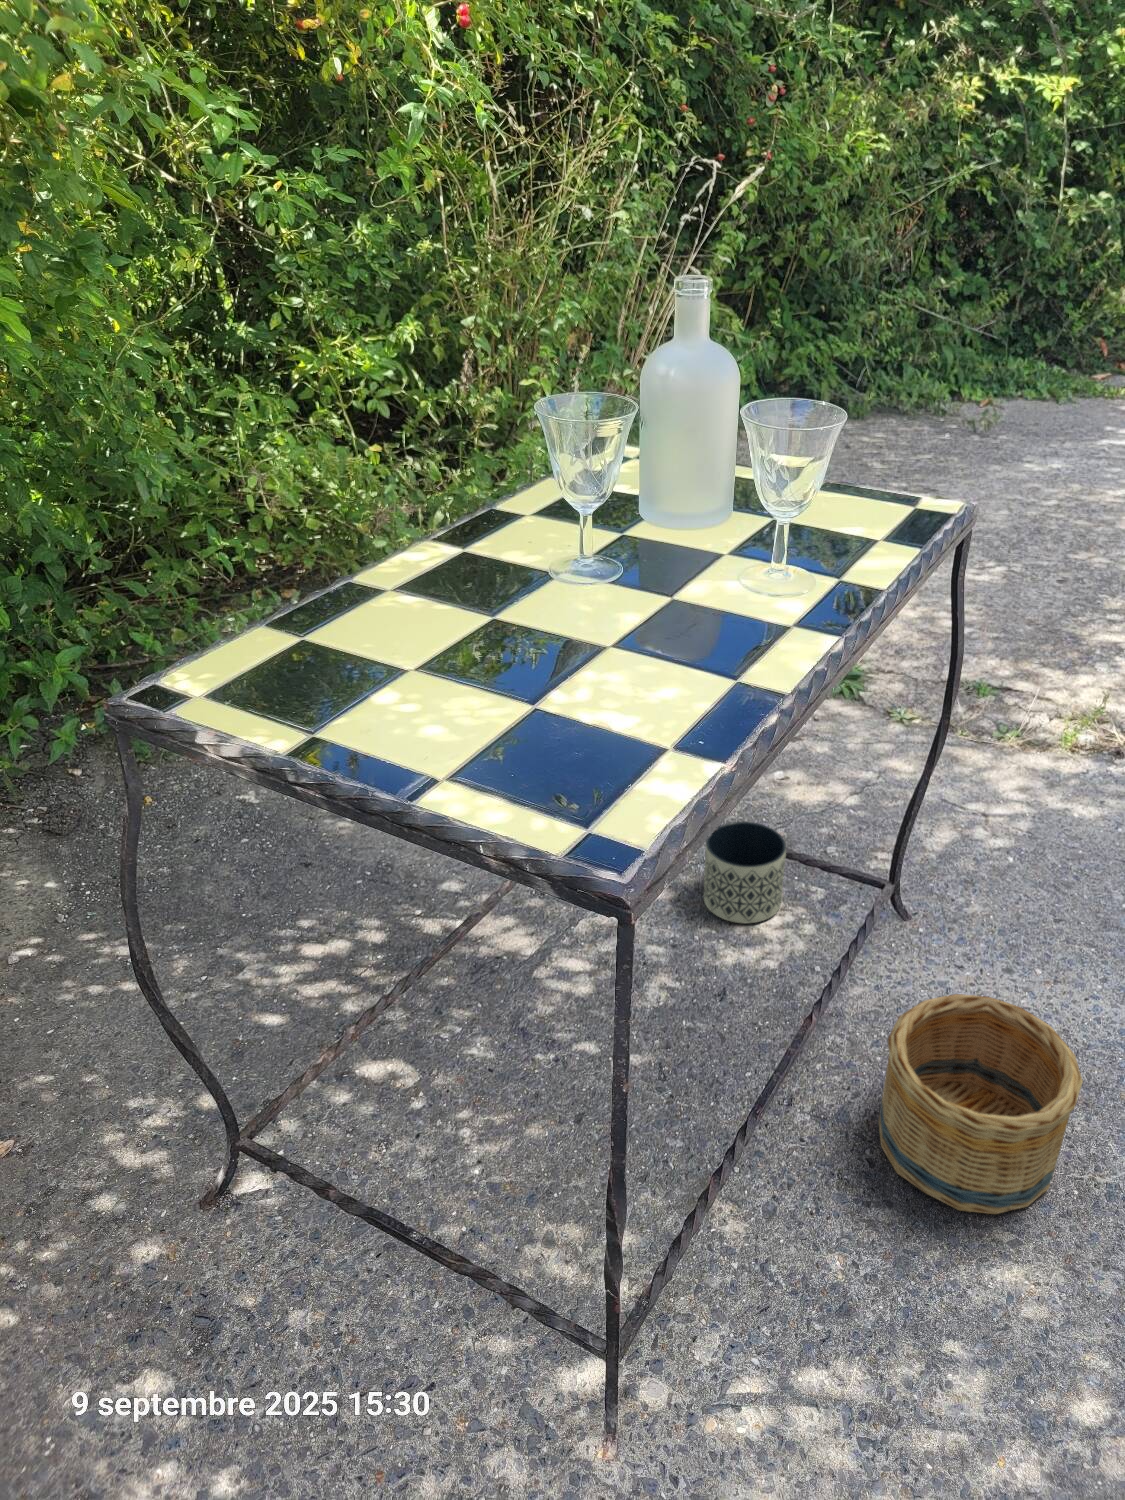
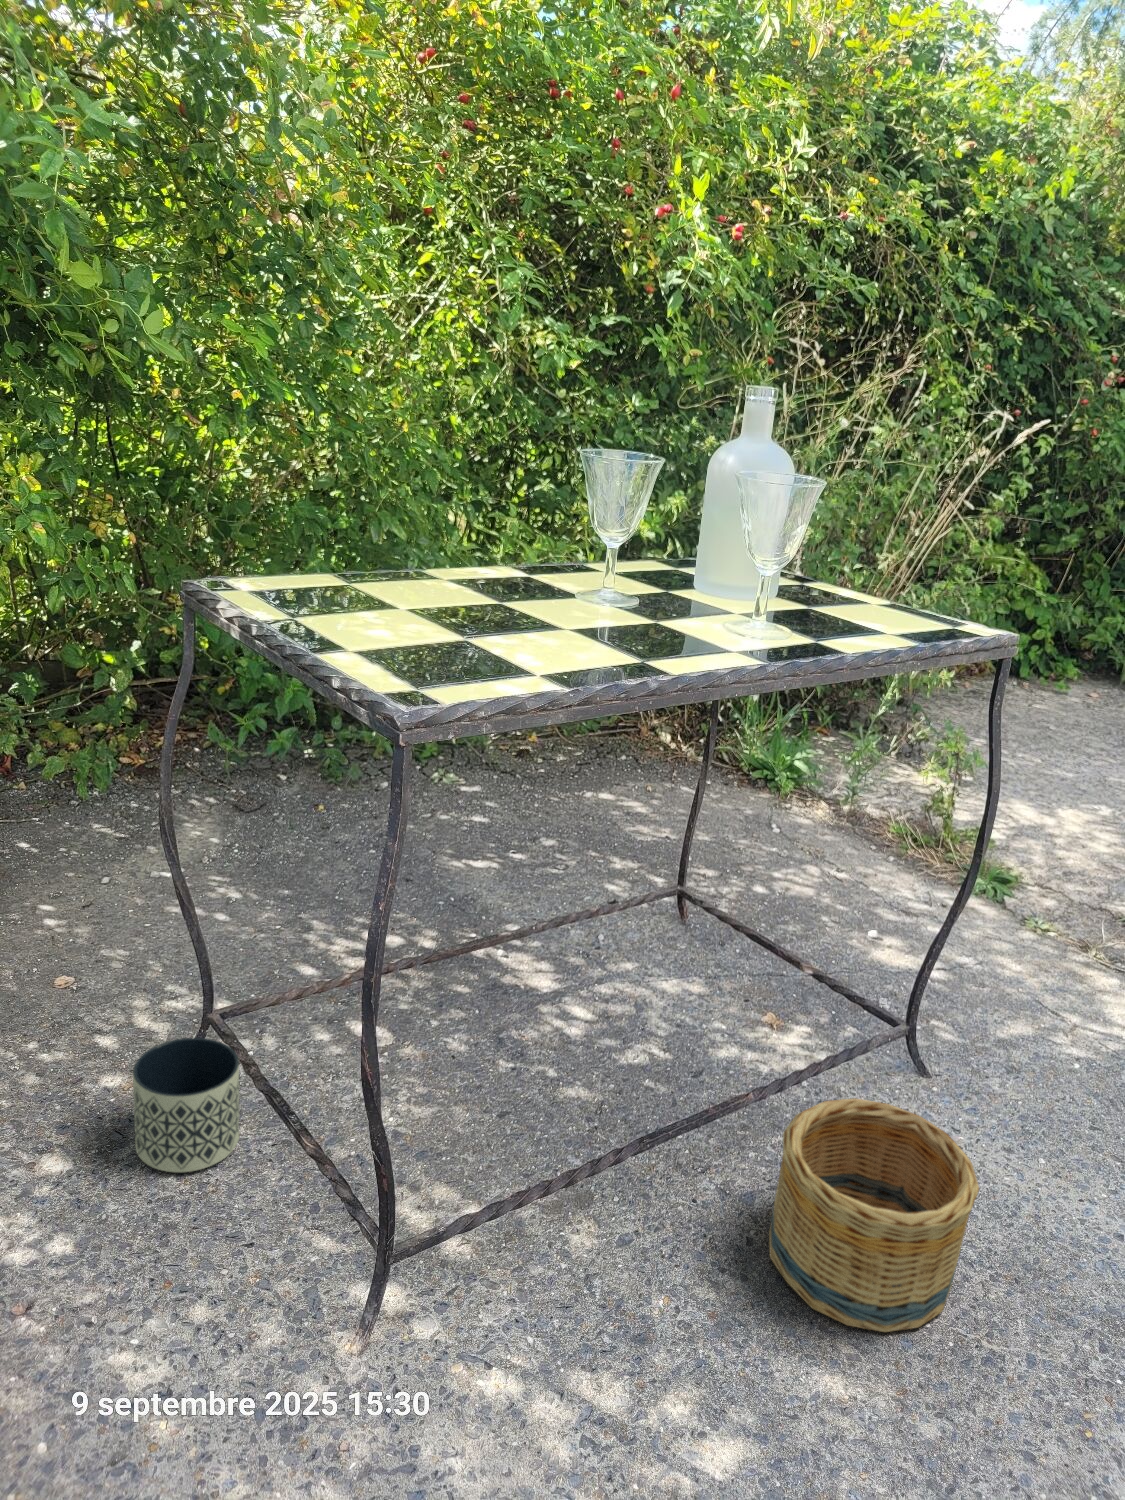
planter: present [704,822,786,923] -> present [133,1038,240,1172]

